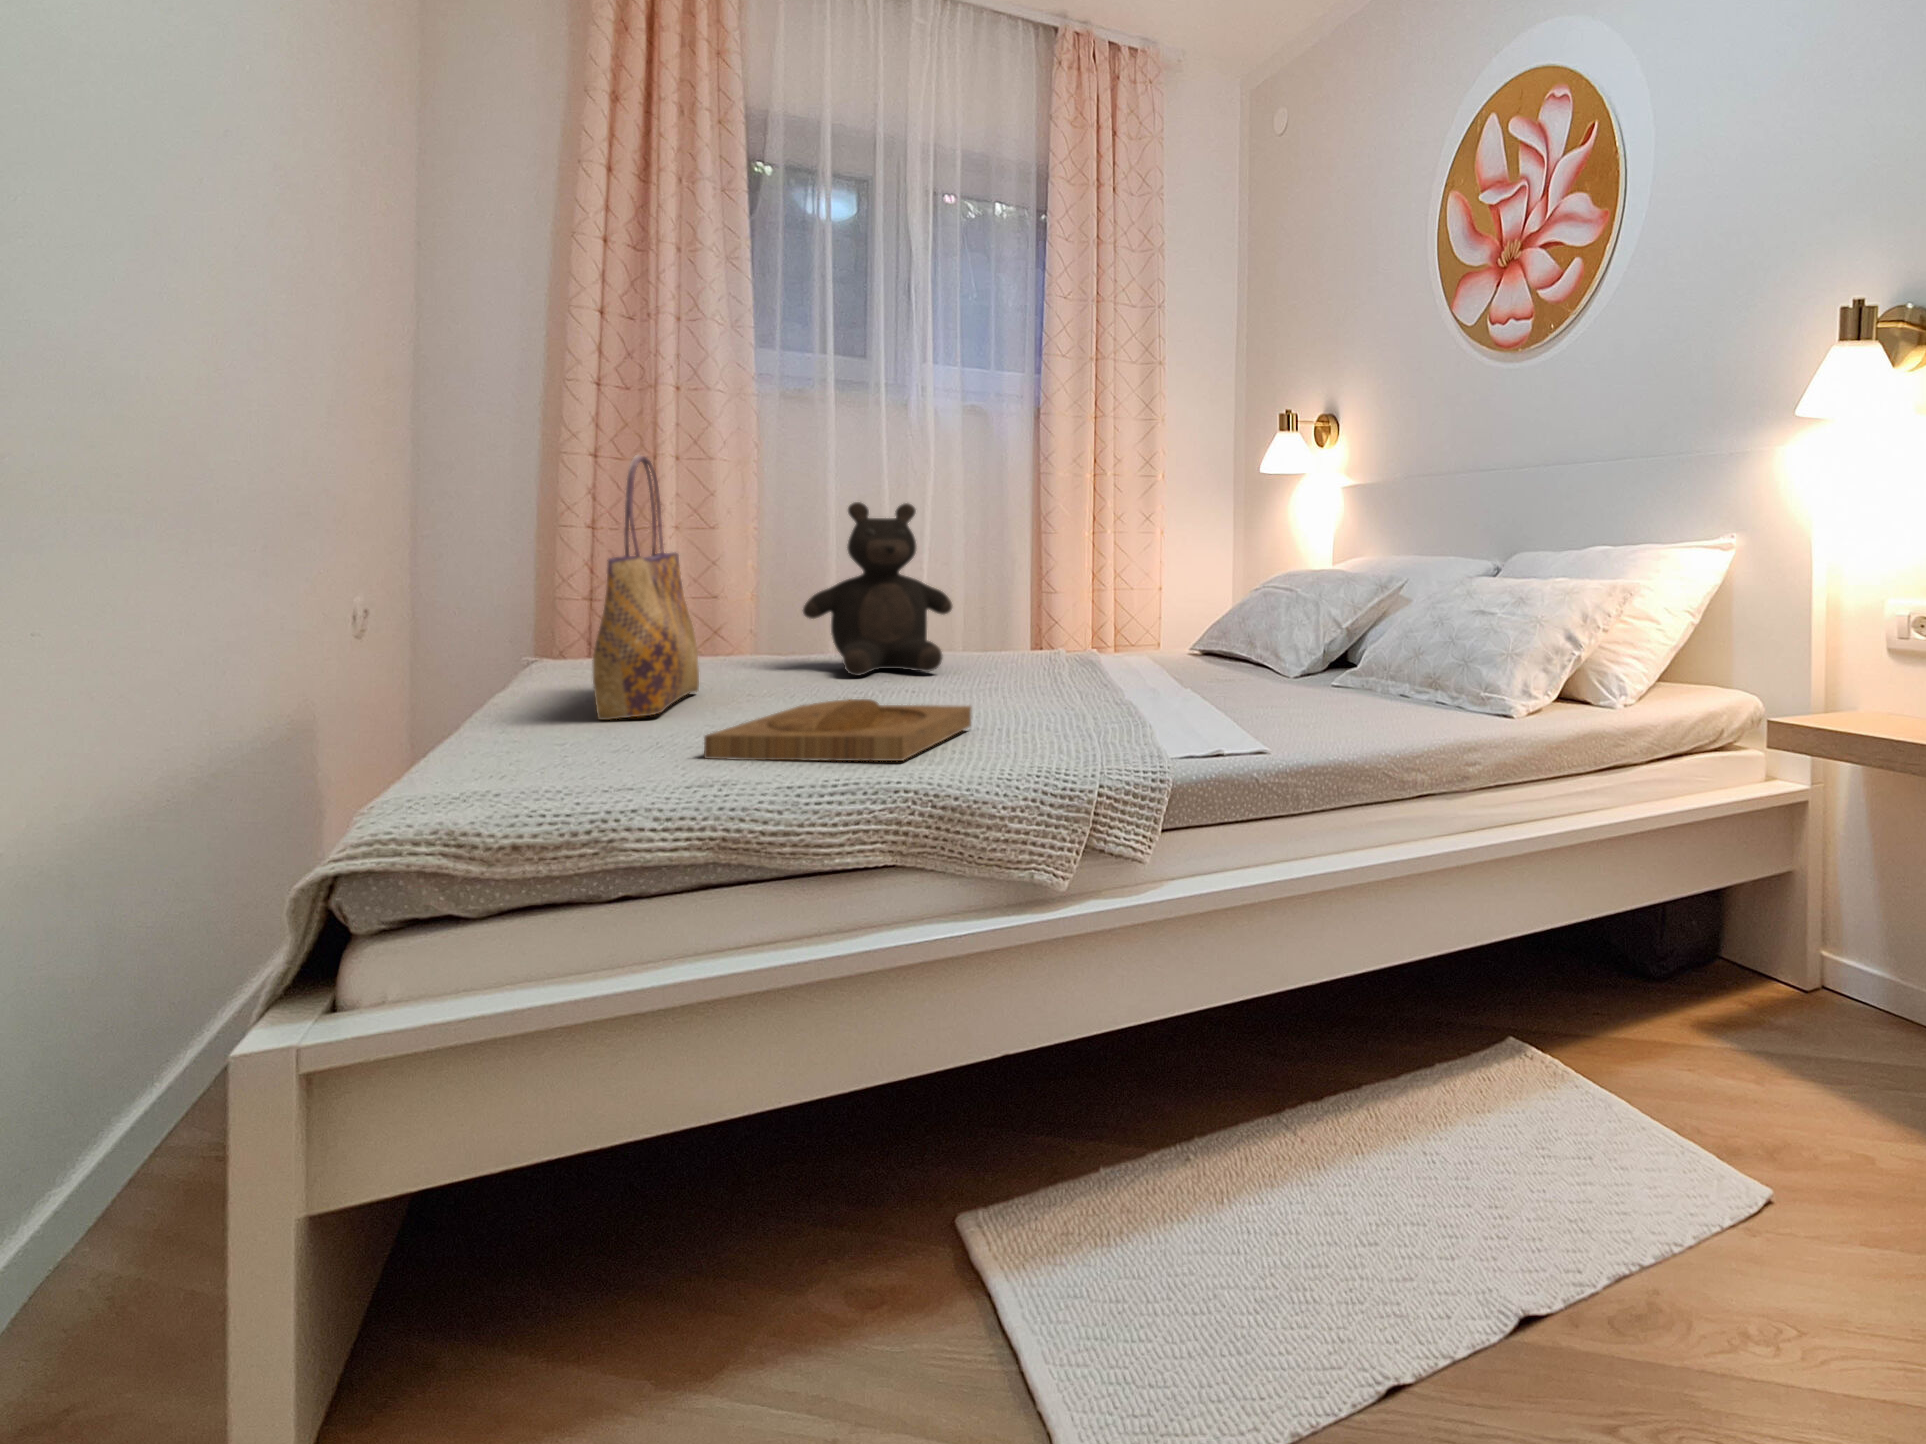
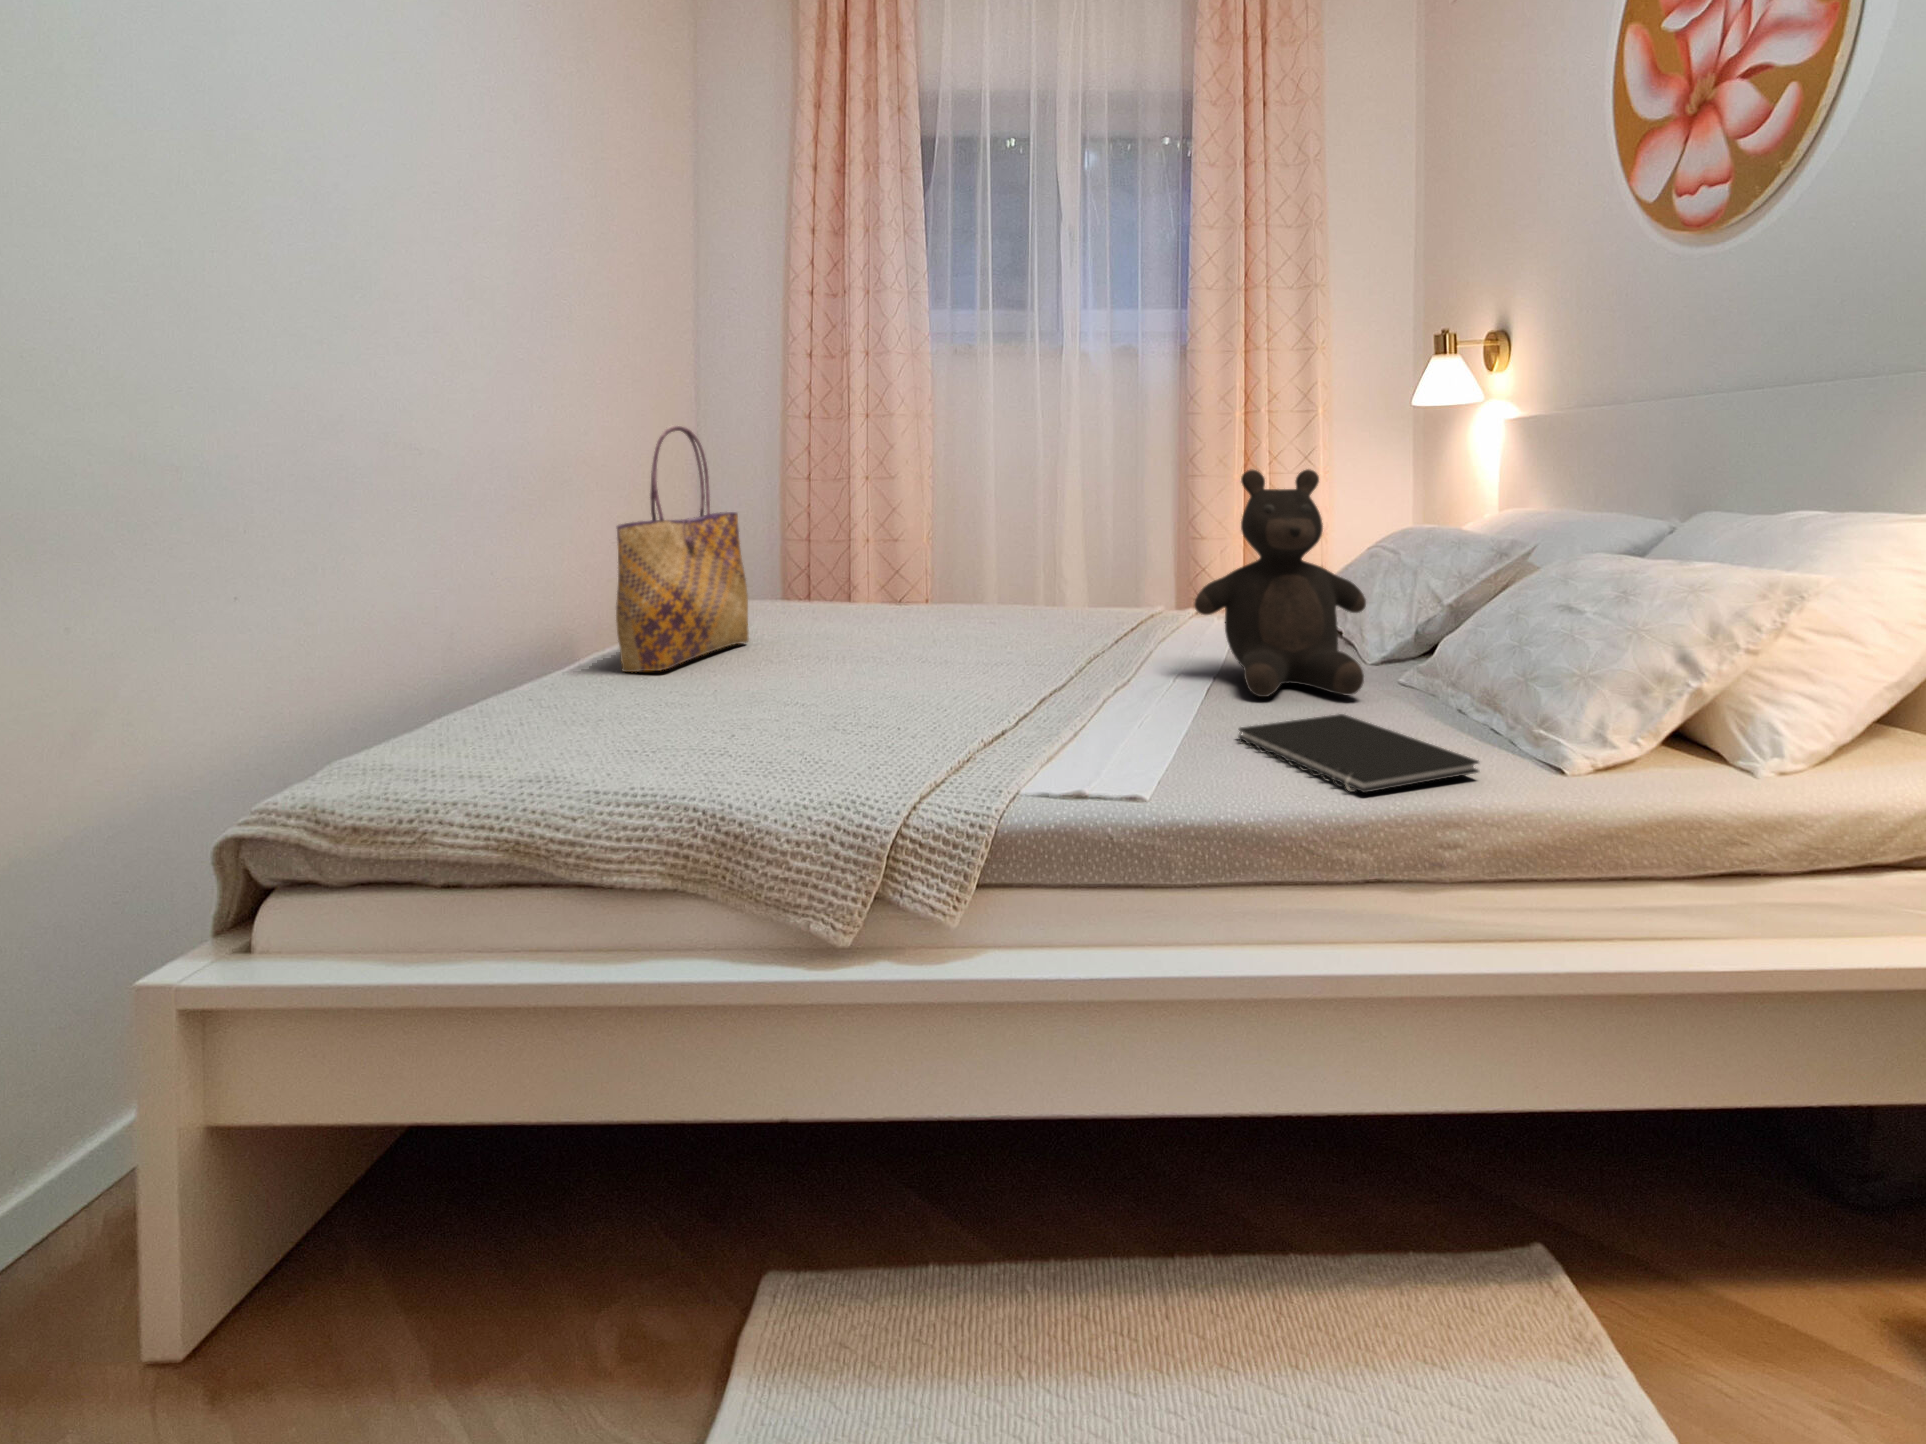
teddy bear: present [803,502,952,676] -> present [1194,469,1366,697]
notebook: none [1273,698,1452,736] -> present [1239,714,1479,793]
tray: present [704,699,972,761] -> none [609,674,887,761]

